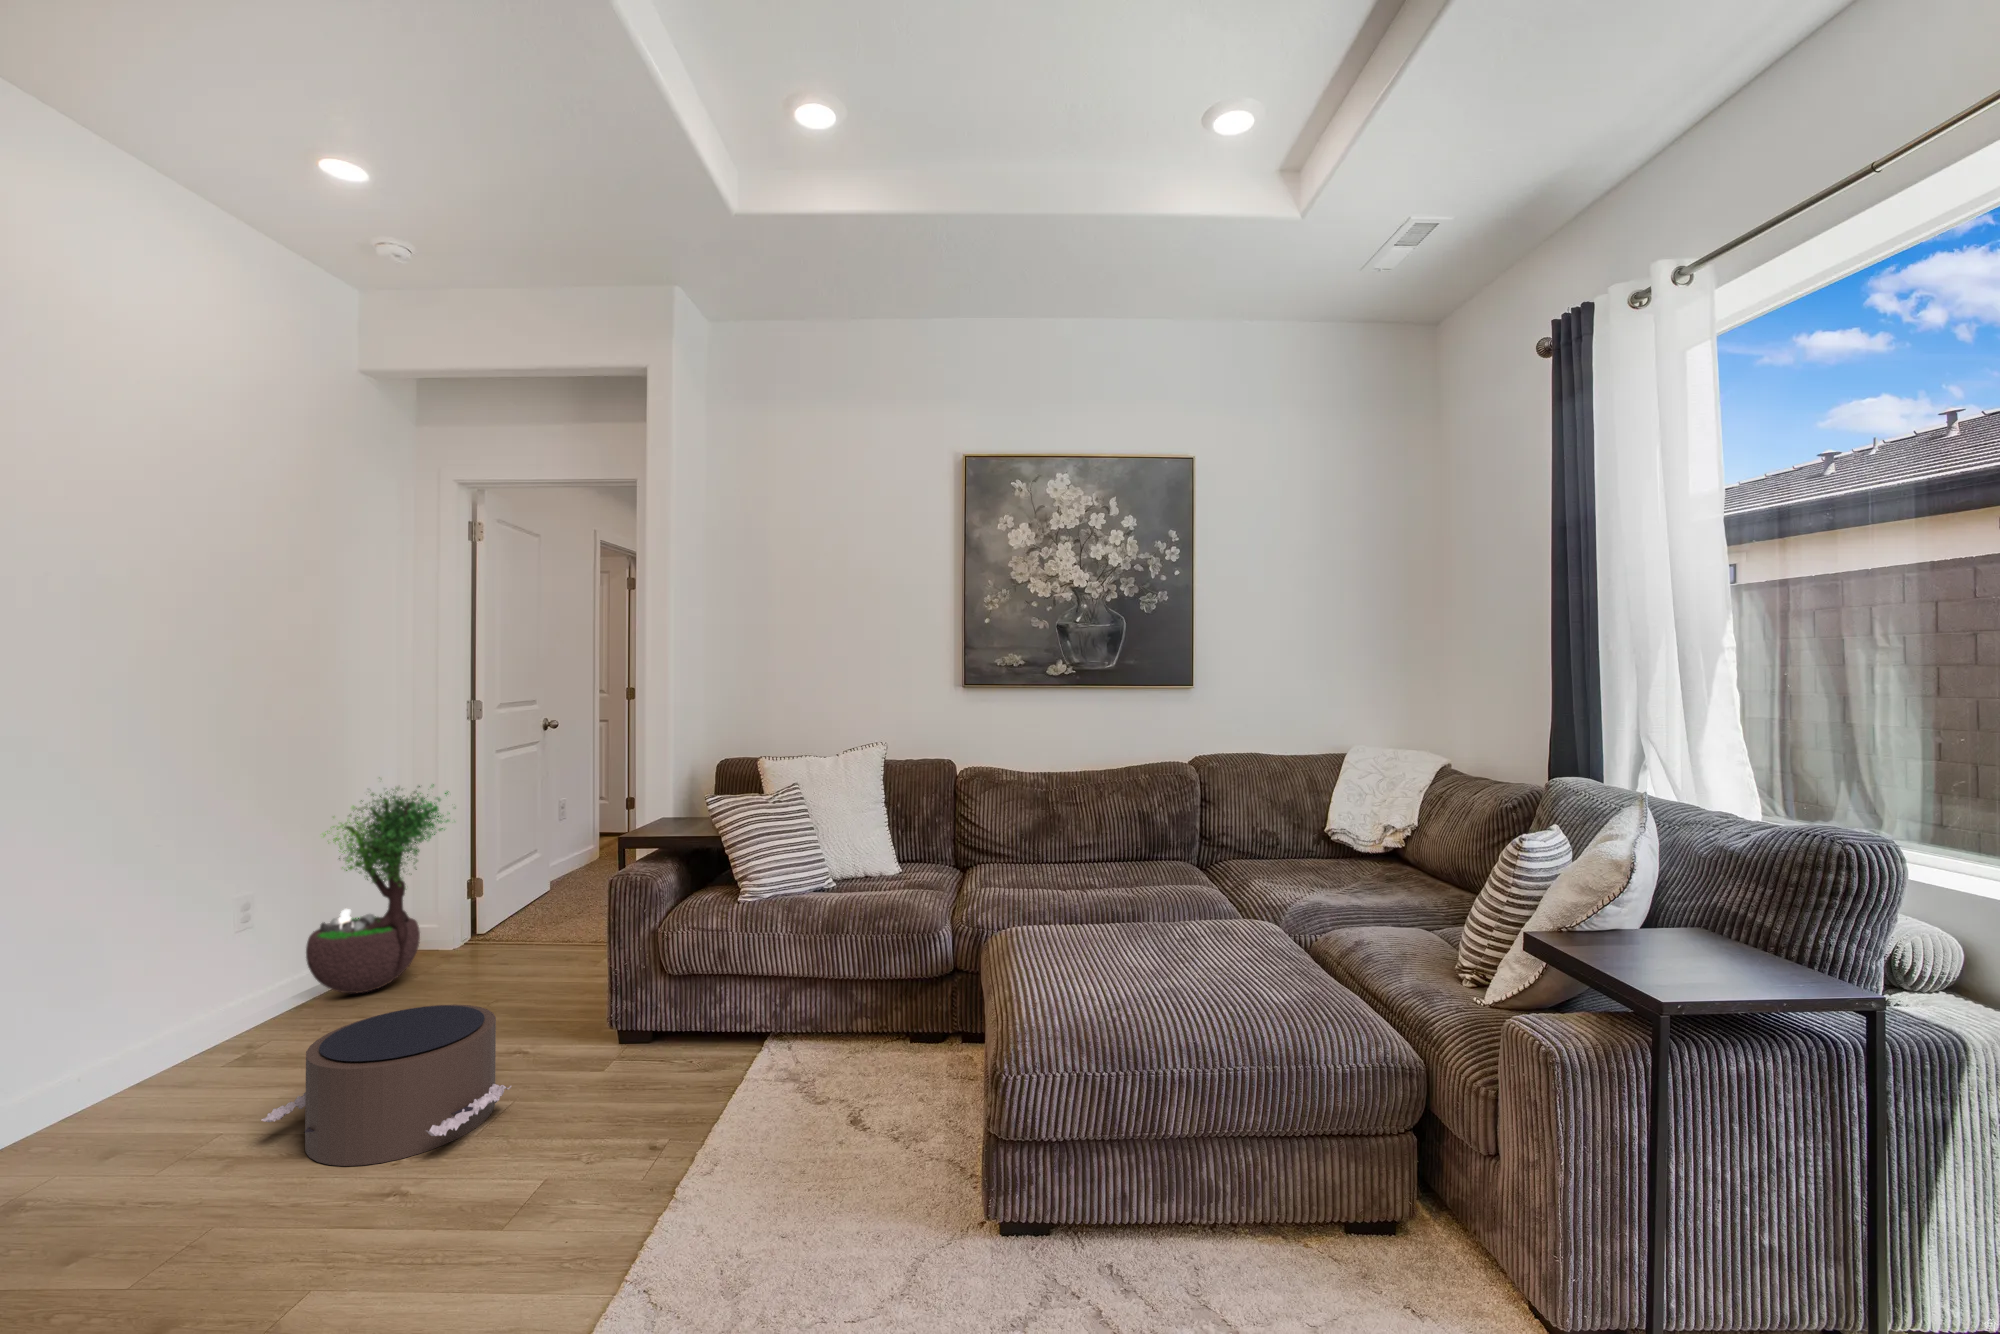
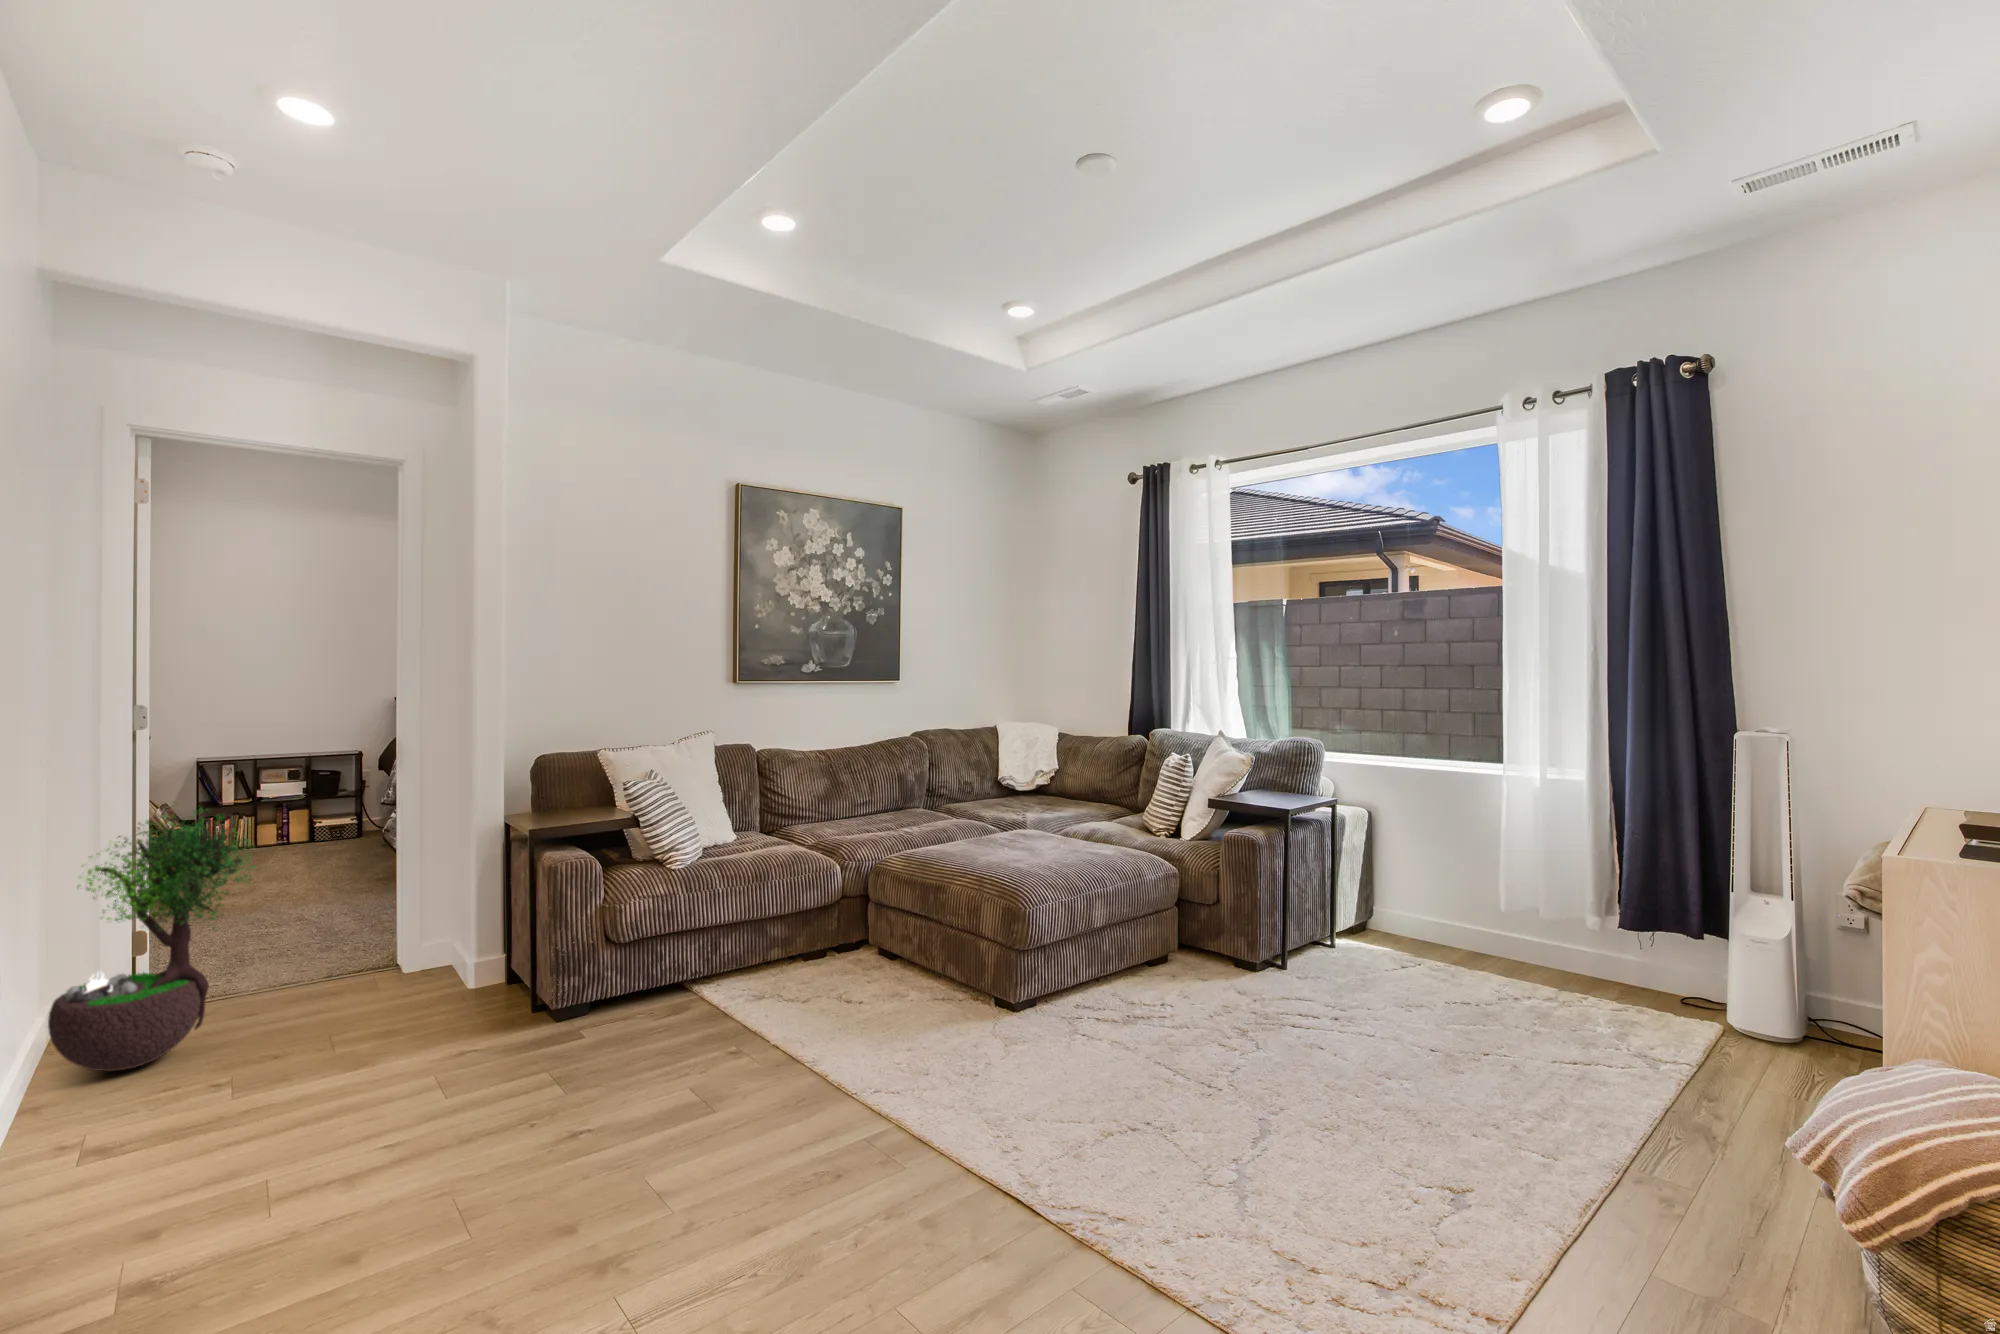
pouf: present [261,1005,511,1166] -> none [404,989,616,1130]

